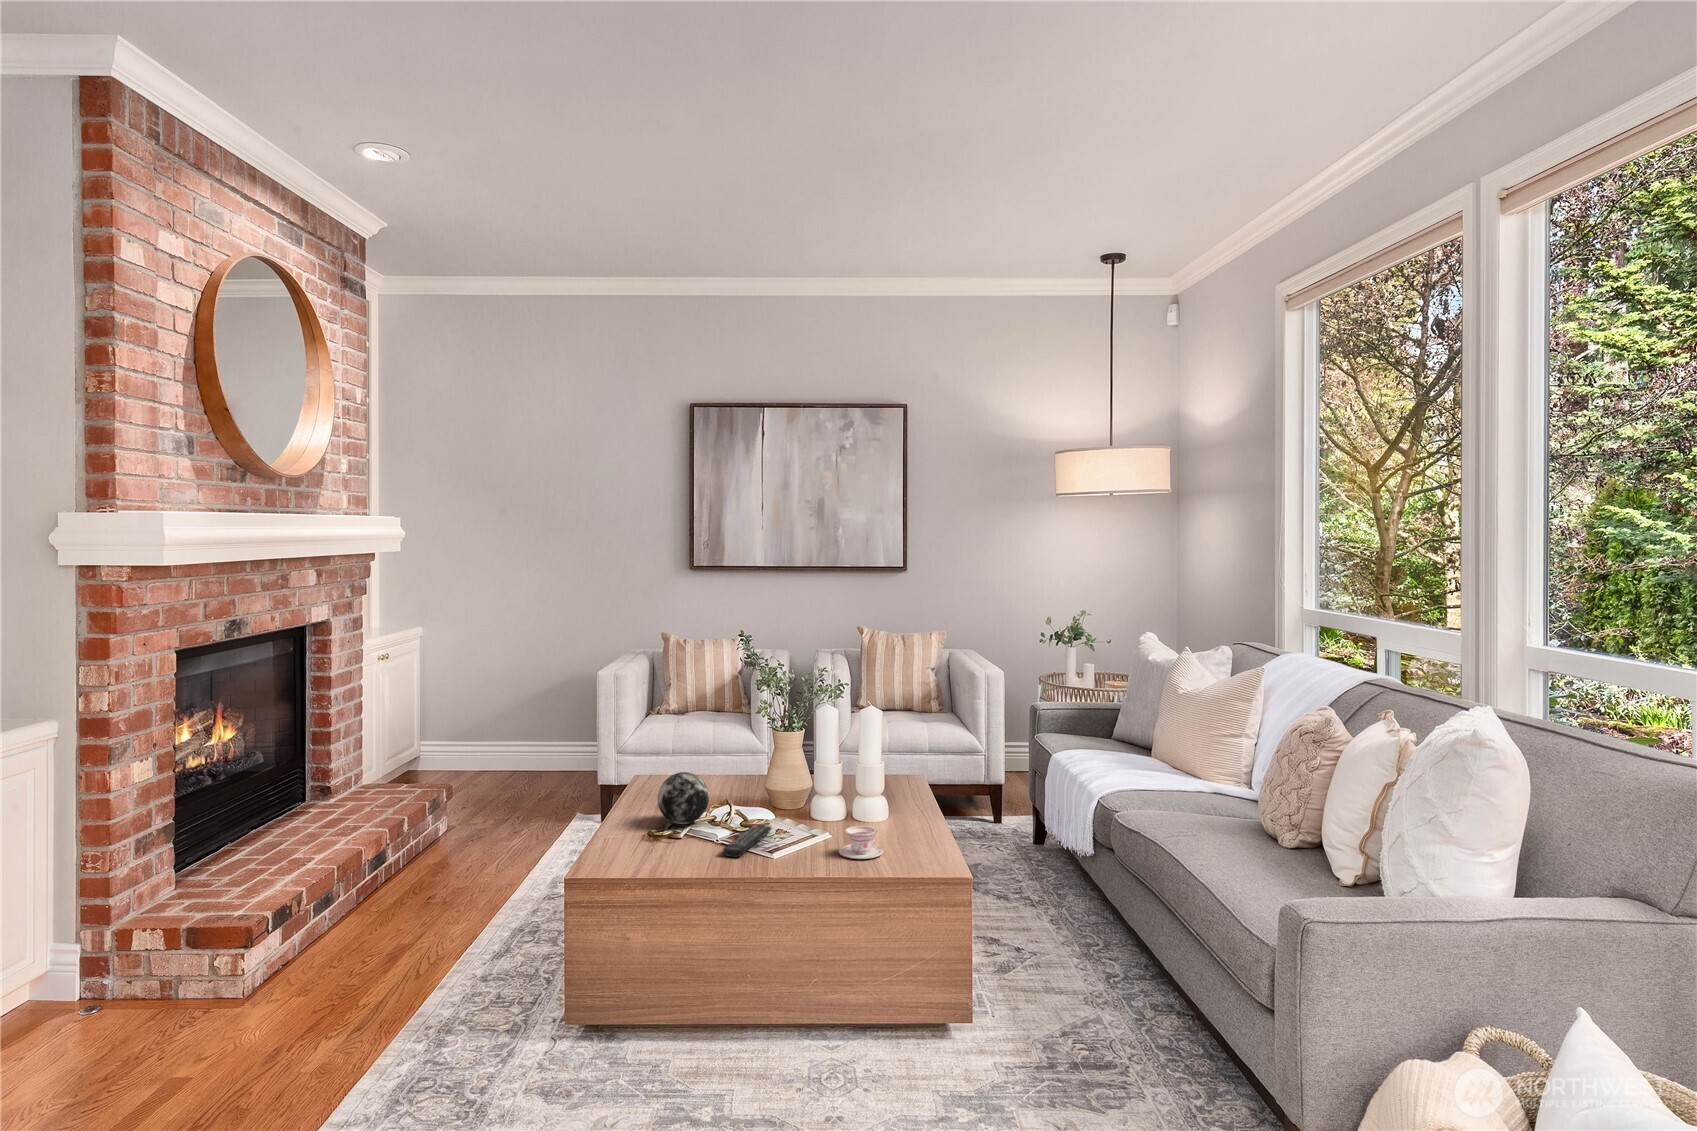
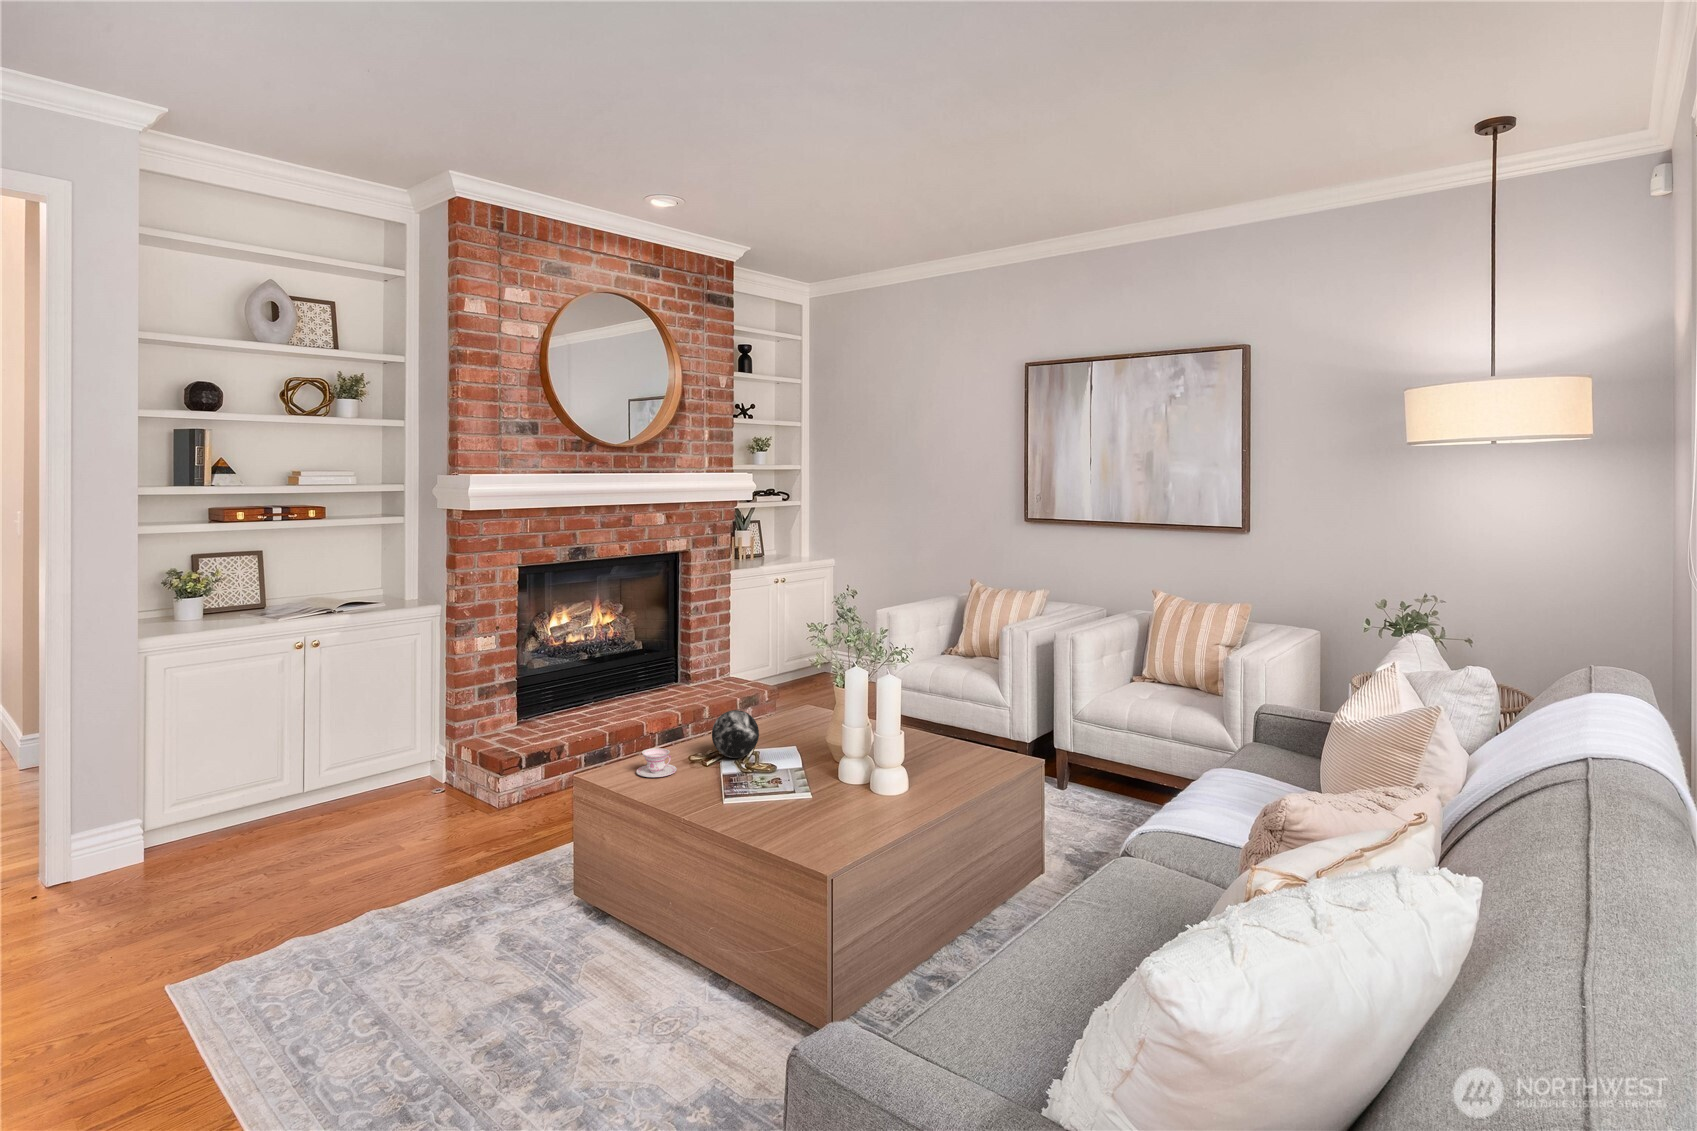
remote control: present [723,825,771,857] -> none [692,772,773,796]
teacup: present [839,826,883,859] -> present [636,748,677,777]

